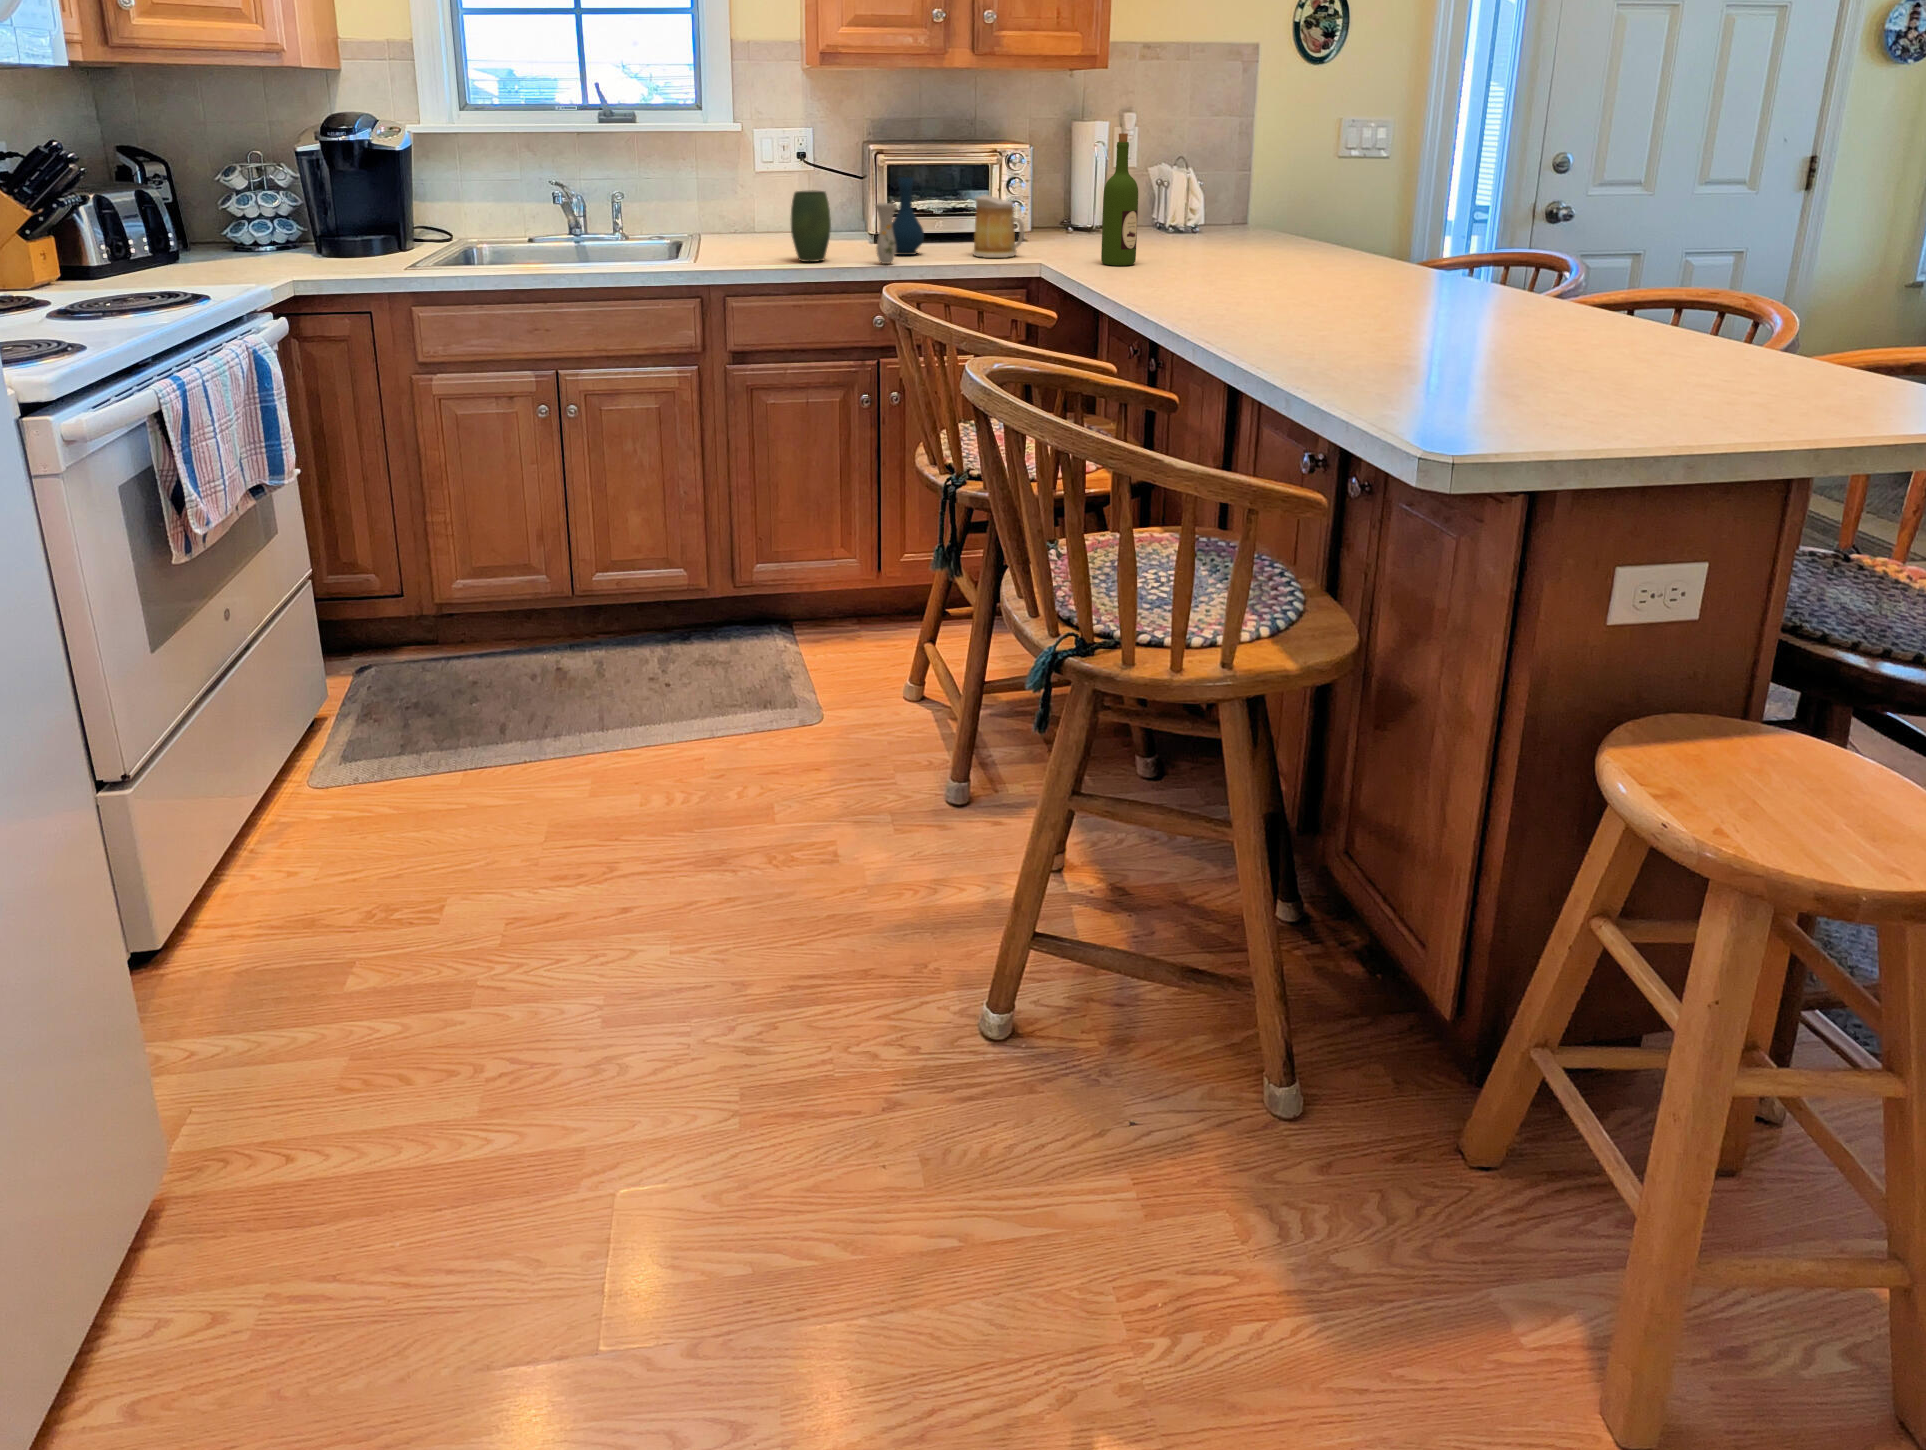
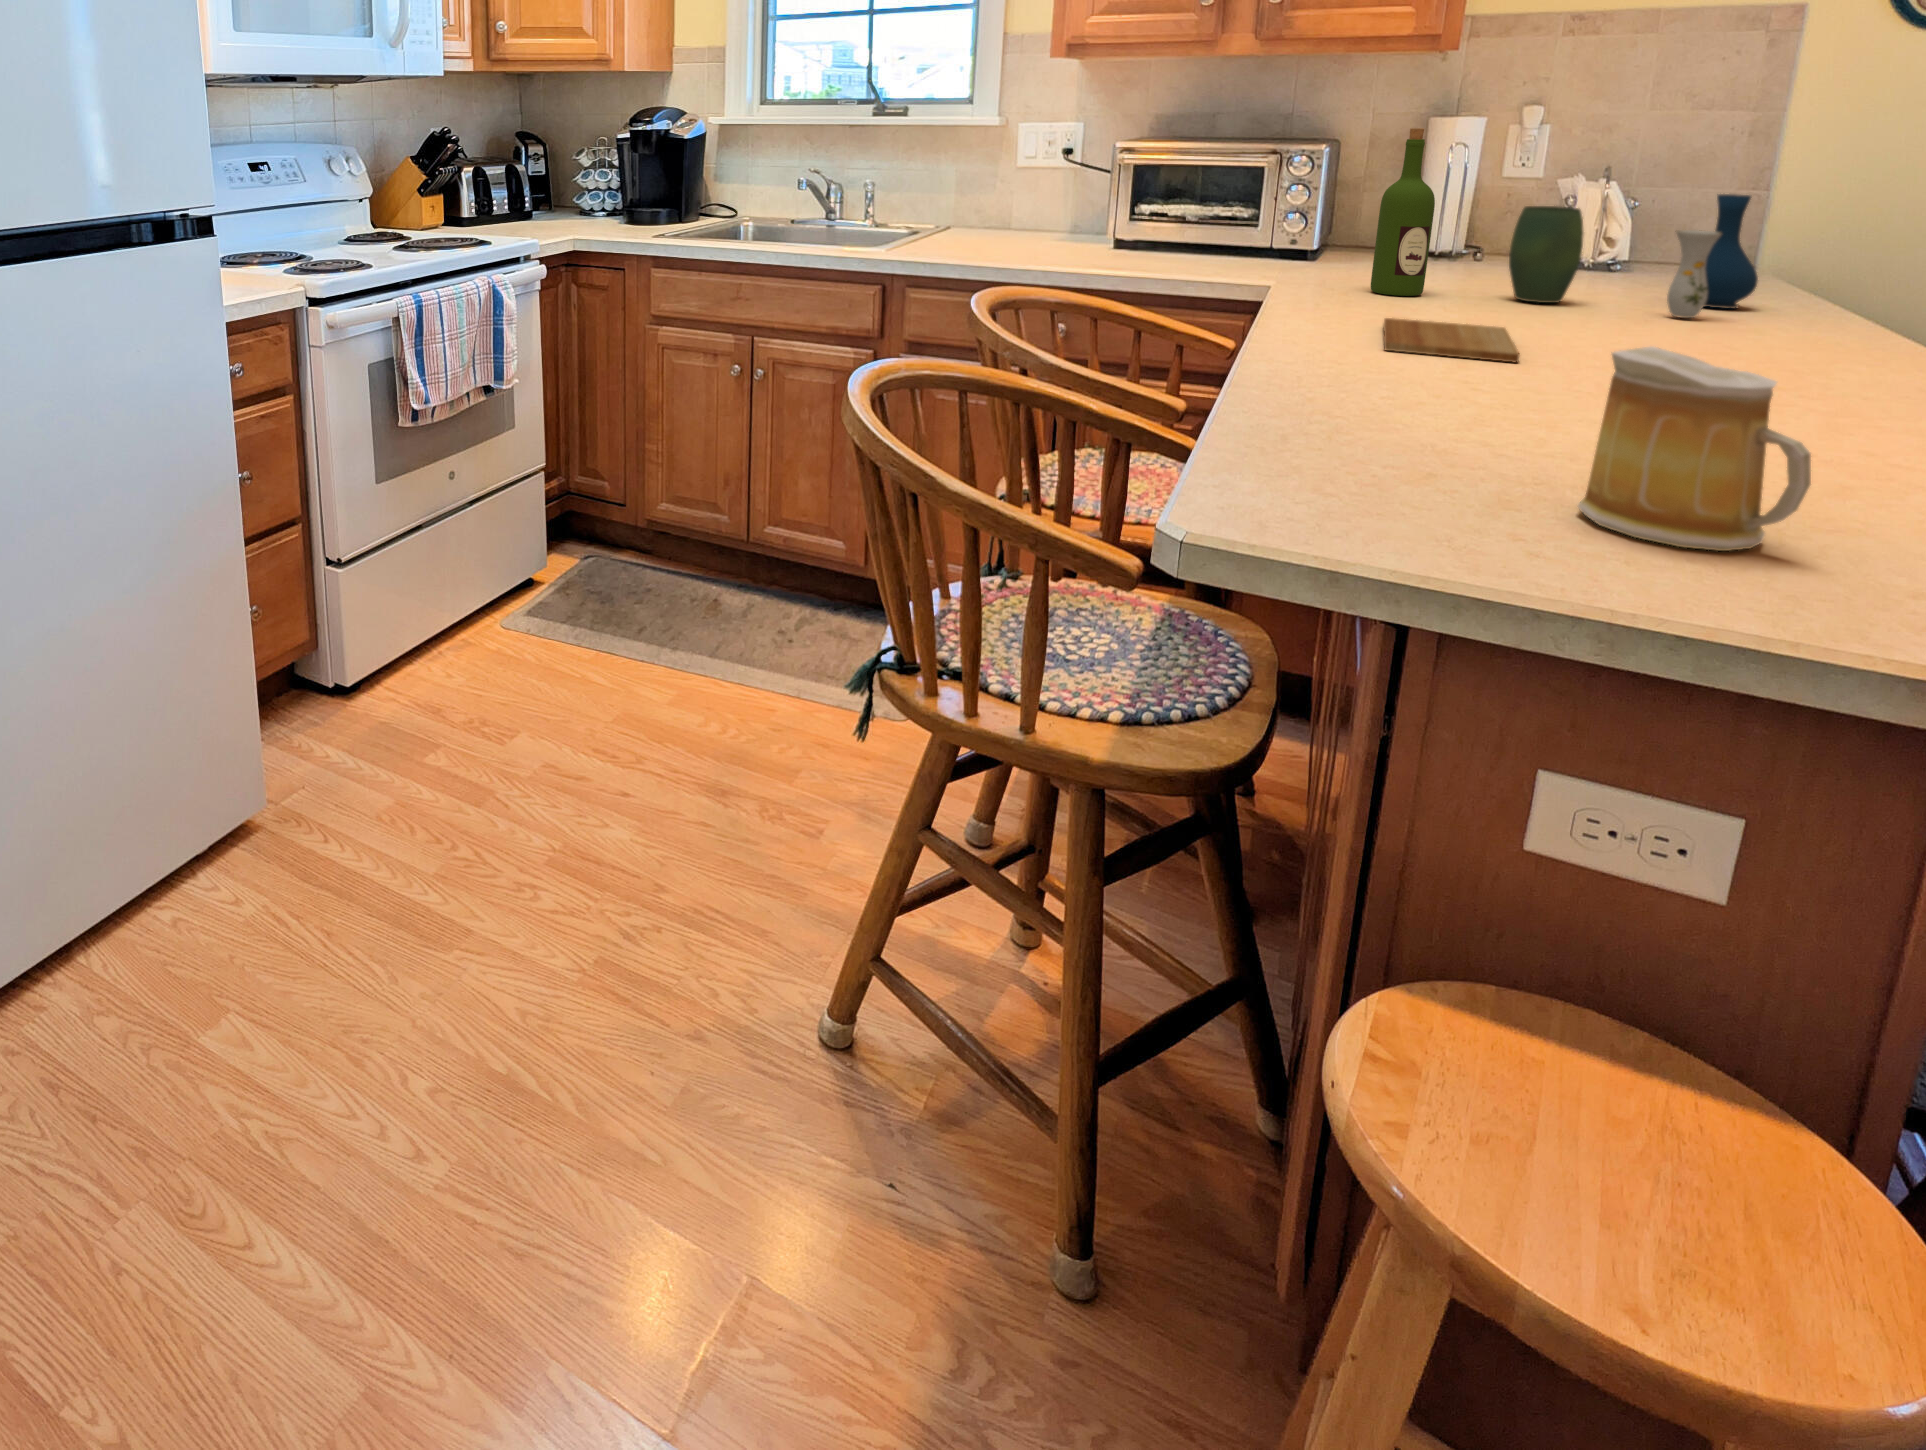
vase: present [791,177,924,264] -> present [1509,194,1758,318]
mug: present [973,195,1025,258] -> present [1578,346,1811,551]
cutting board: none [1164,282,1277,309] -> present [1383,318,1519,362]

